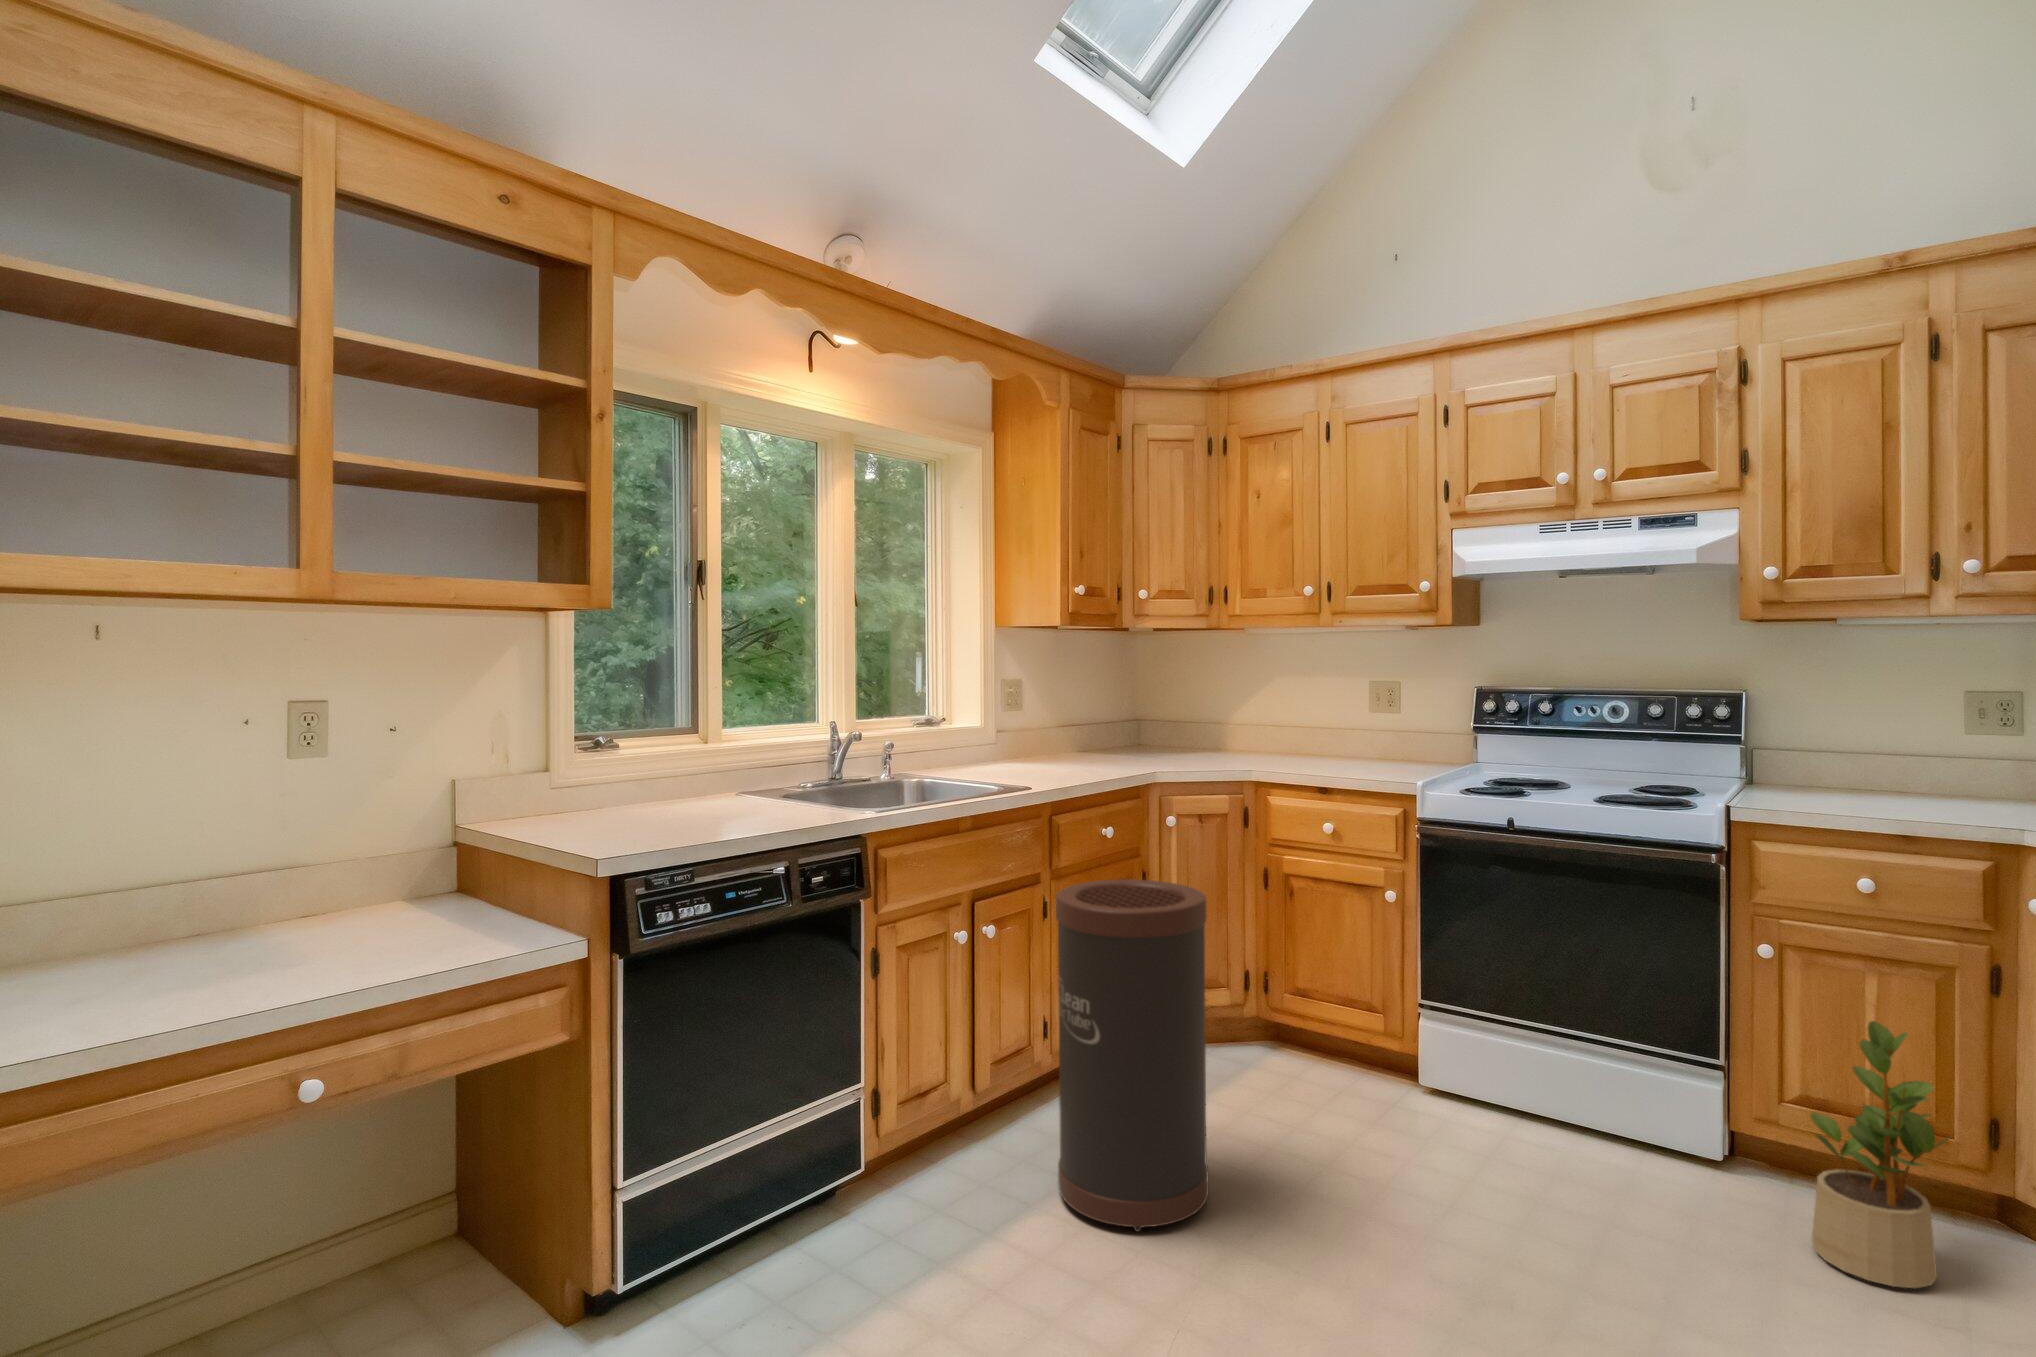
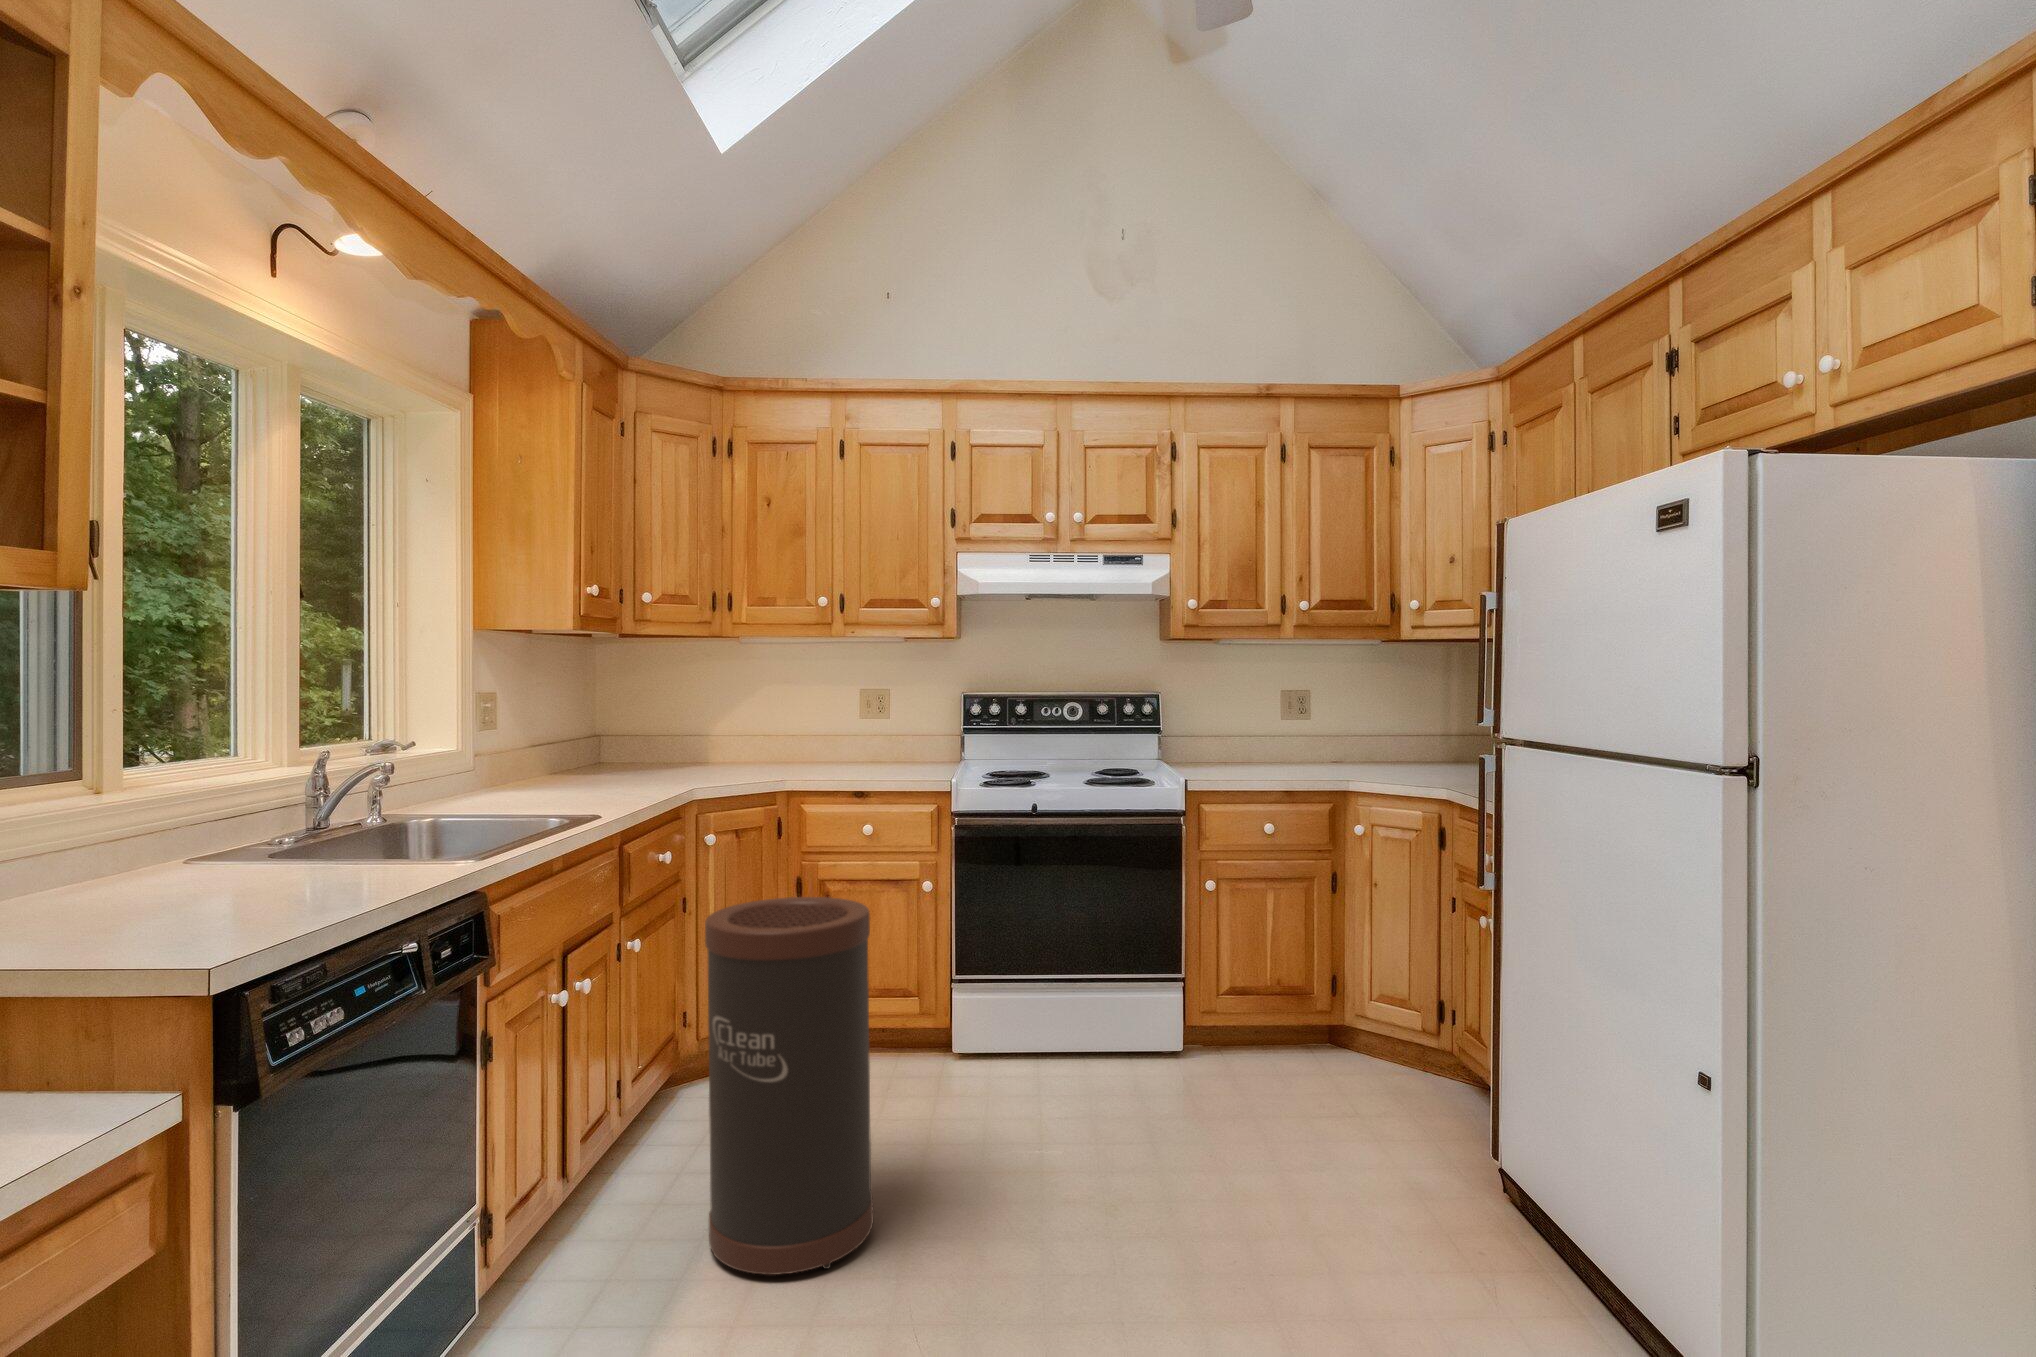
potted plant: present [1811,1021,1952,1288] -> none [1261,920,1350,1103]

